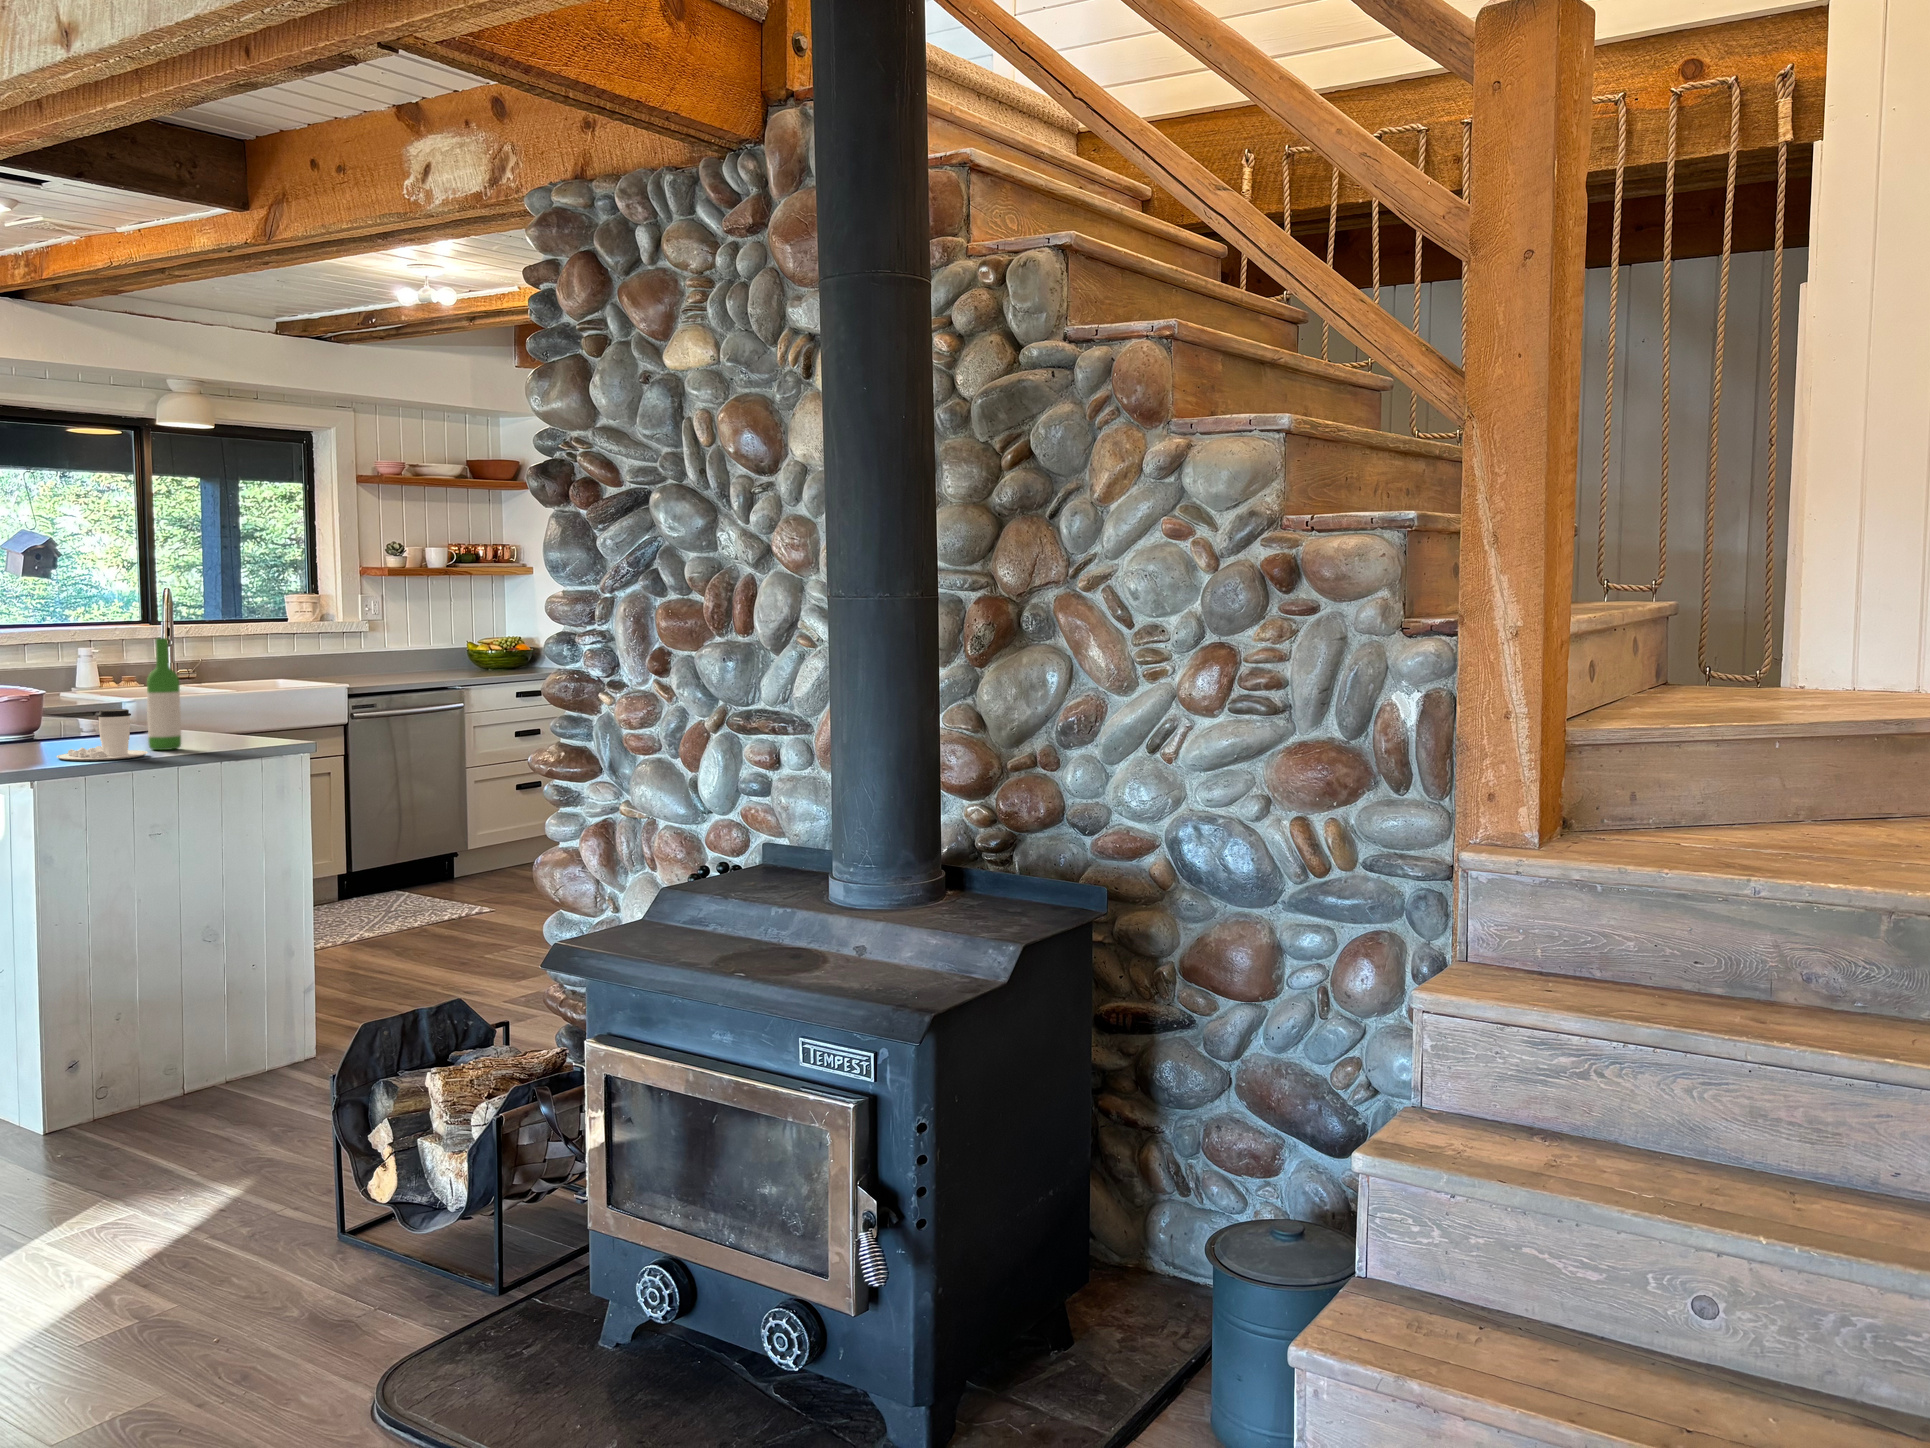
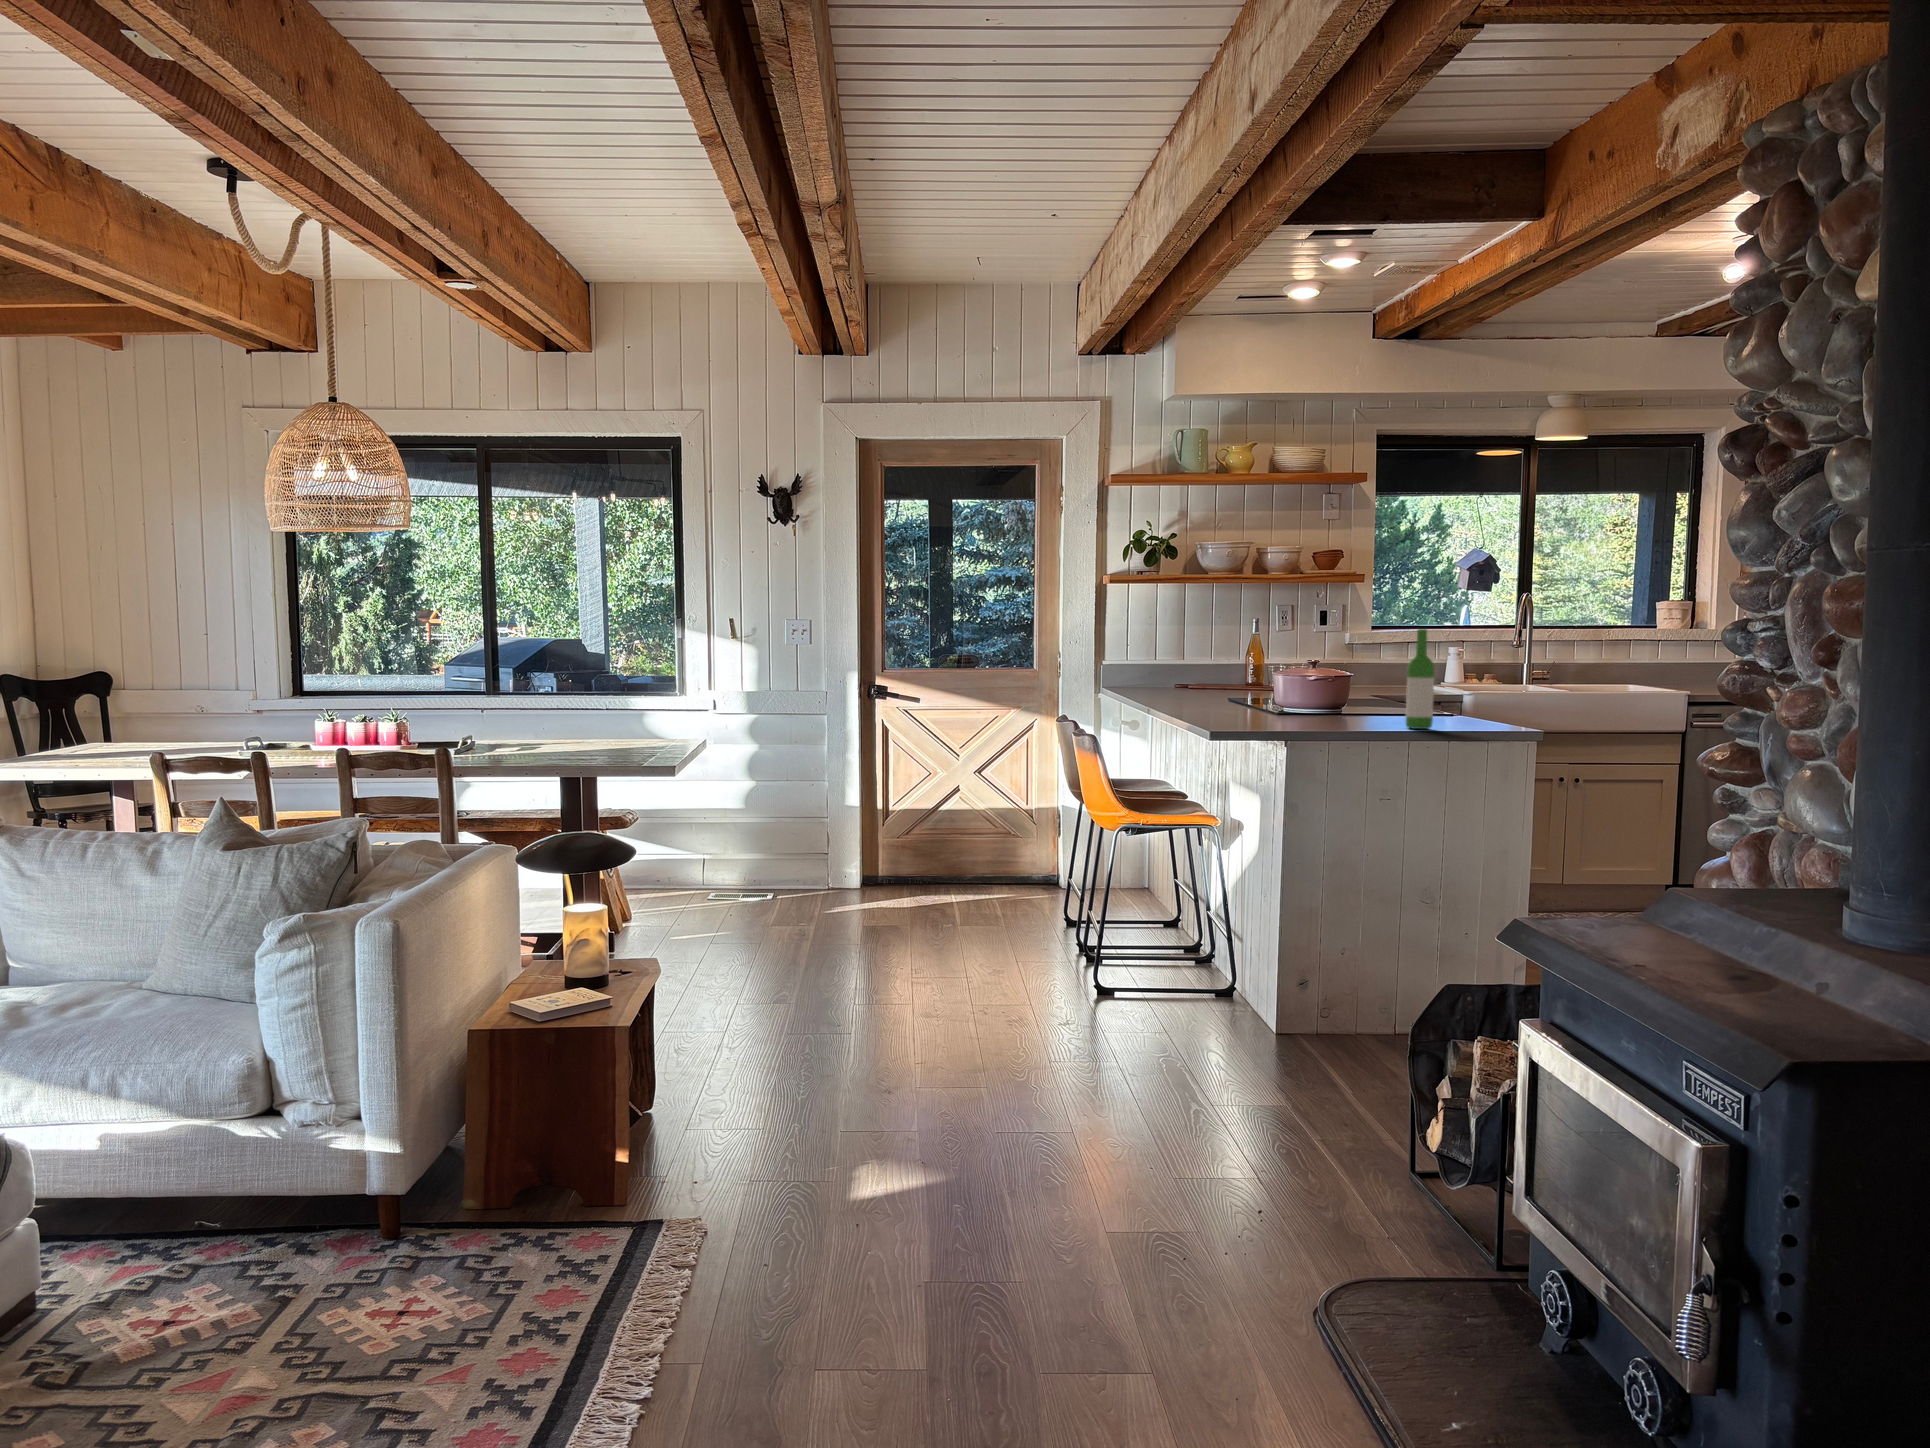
coffee cup: present [56,709,148,761] -> none [1324,689,1394,731]

